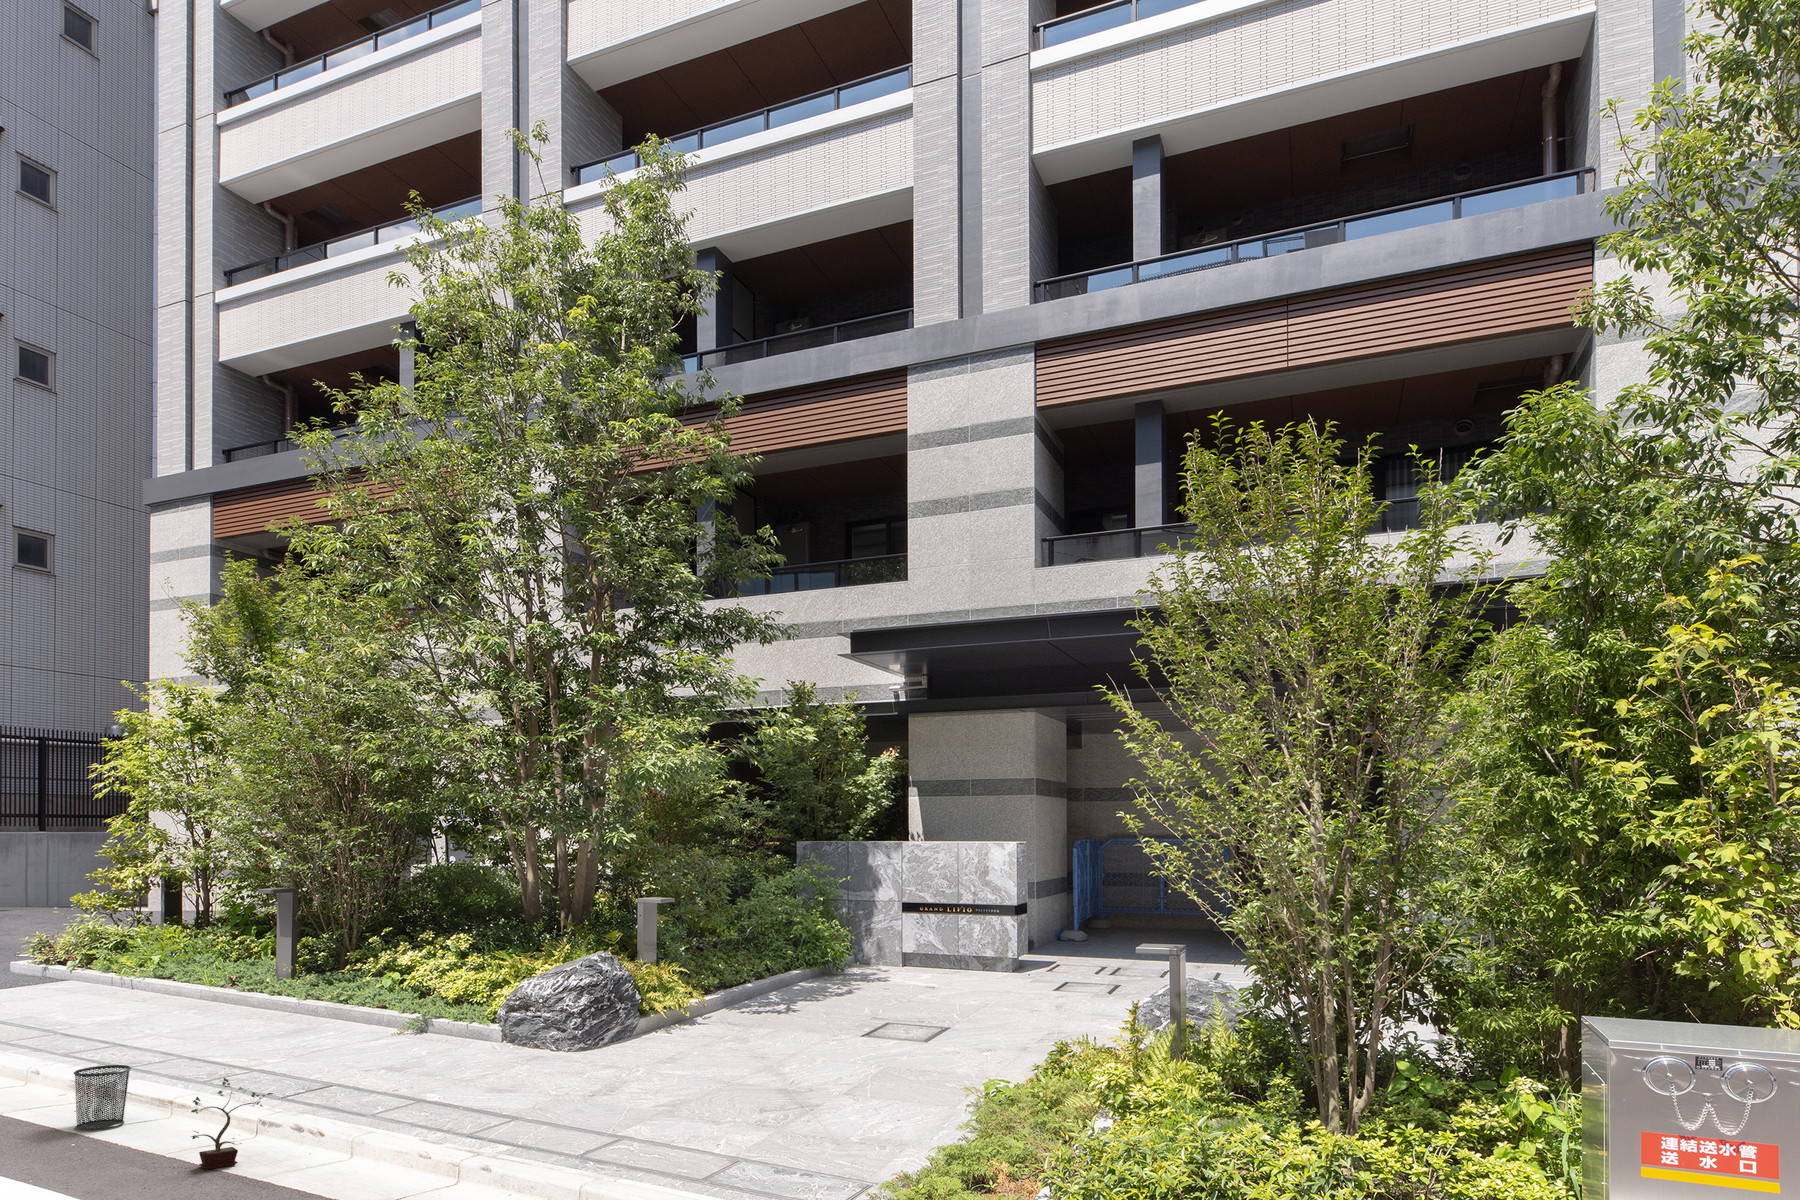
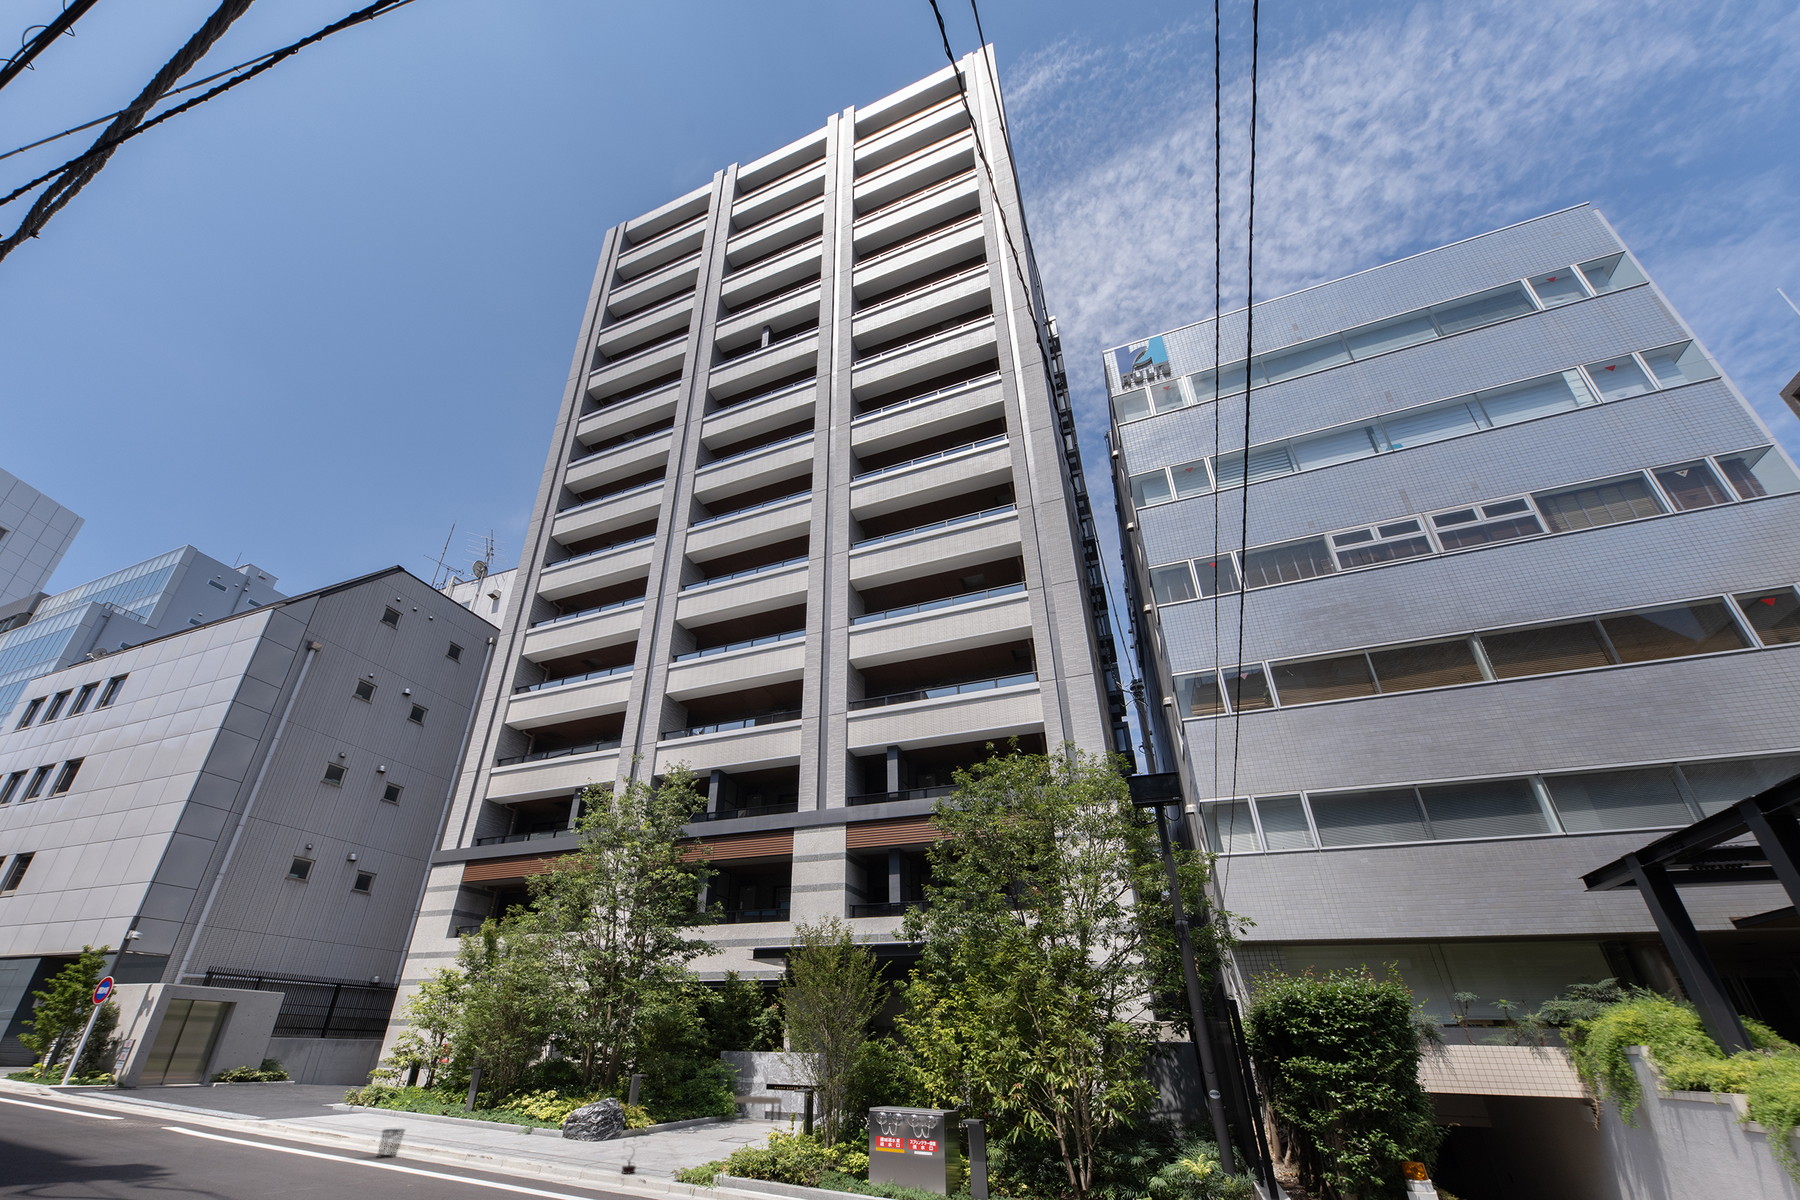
bench: none [845,924,949,973] -> present [734,1096,782,1121]
potted plant: present [191,1078,273,1170] -> present [622,1142,645,1174]

